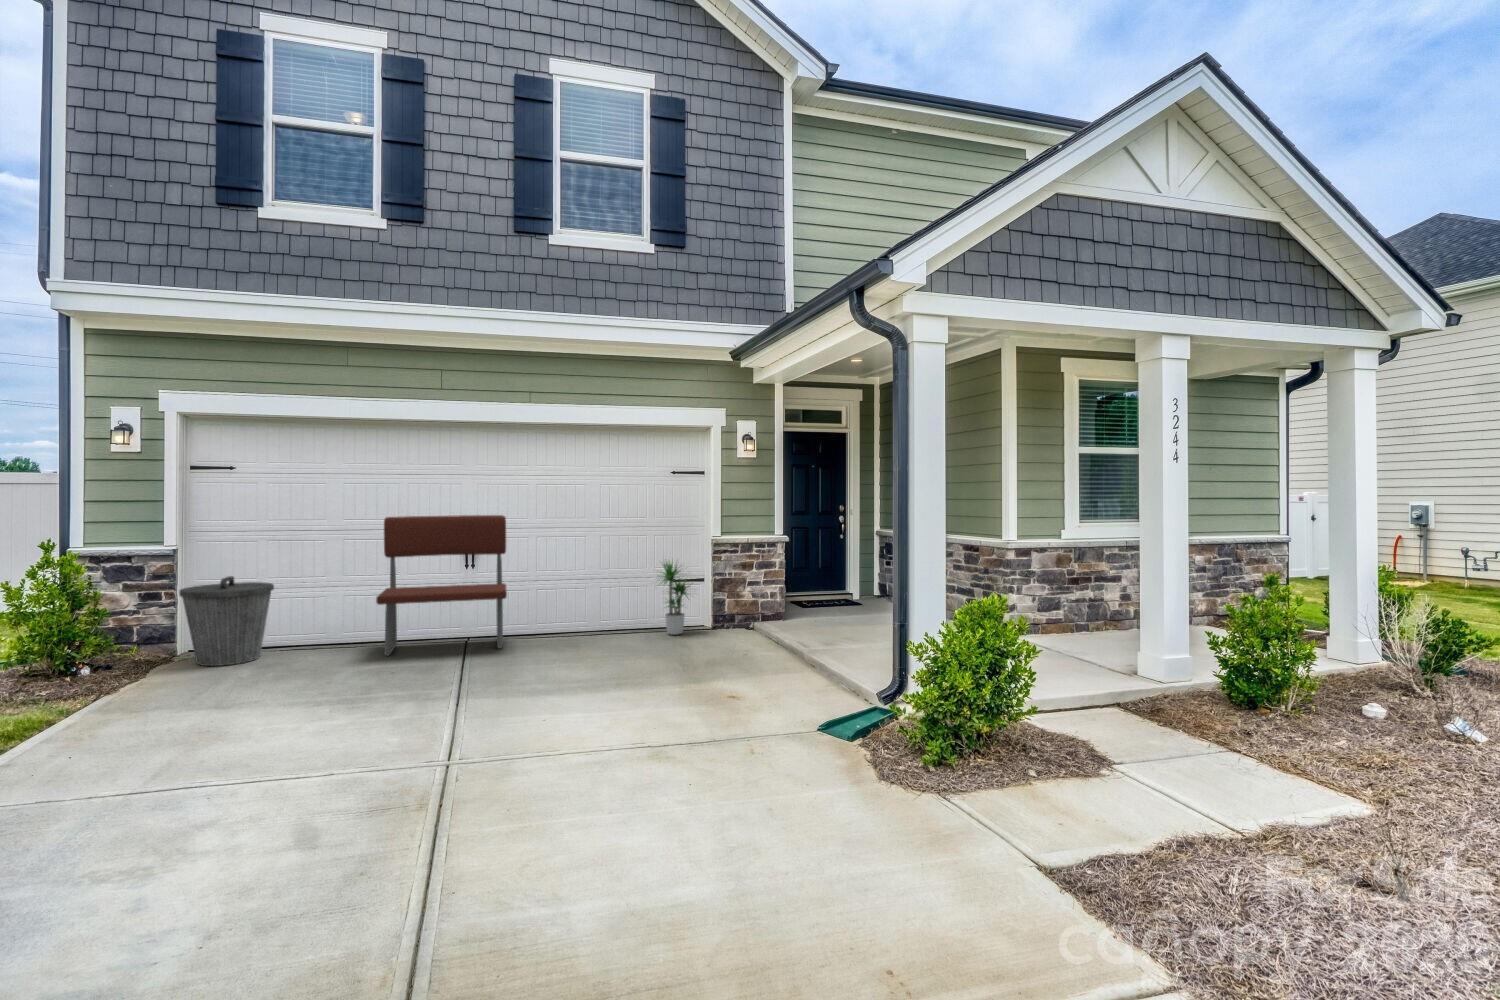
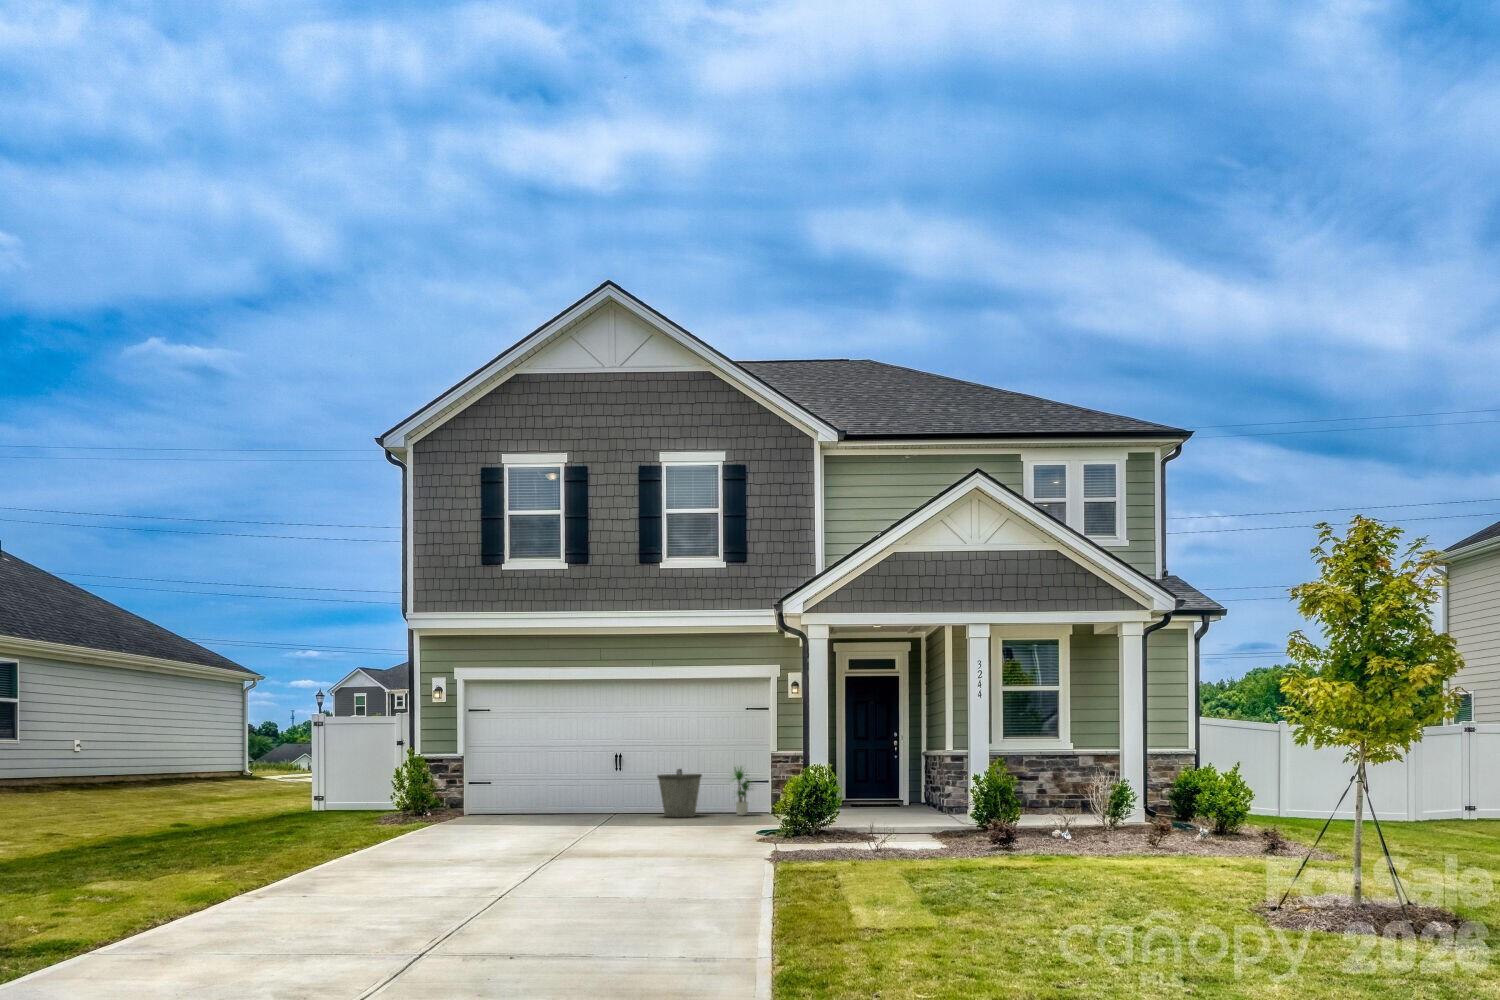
bench: present [376,515,507,656] -> none [563,737,638,819]
trash can: present [179,576,274,666] -> present [657,769,702,817]

